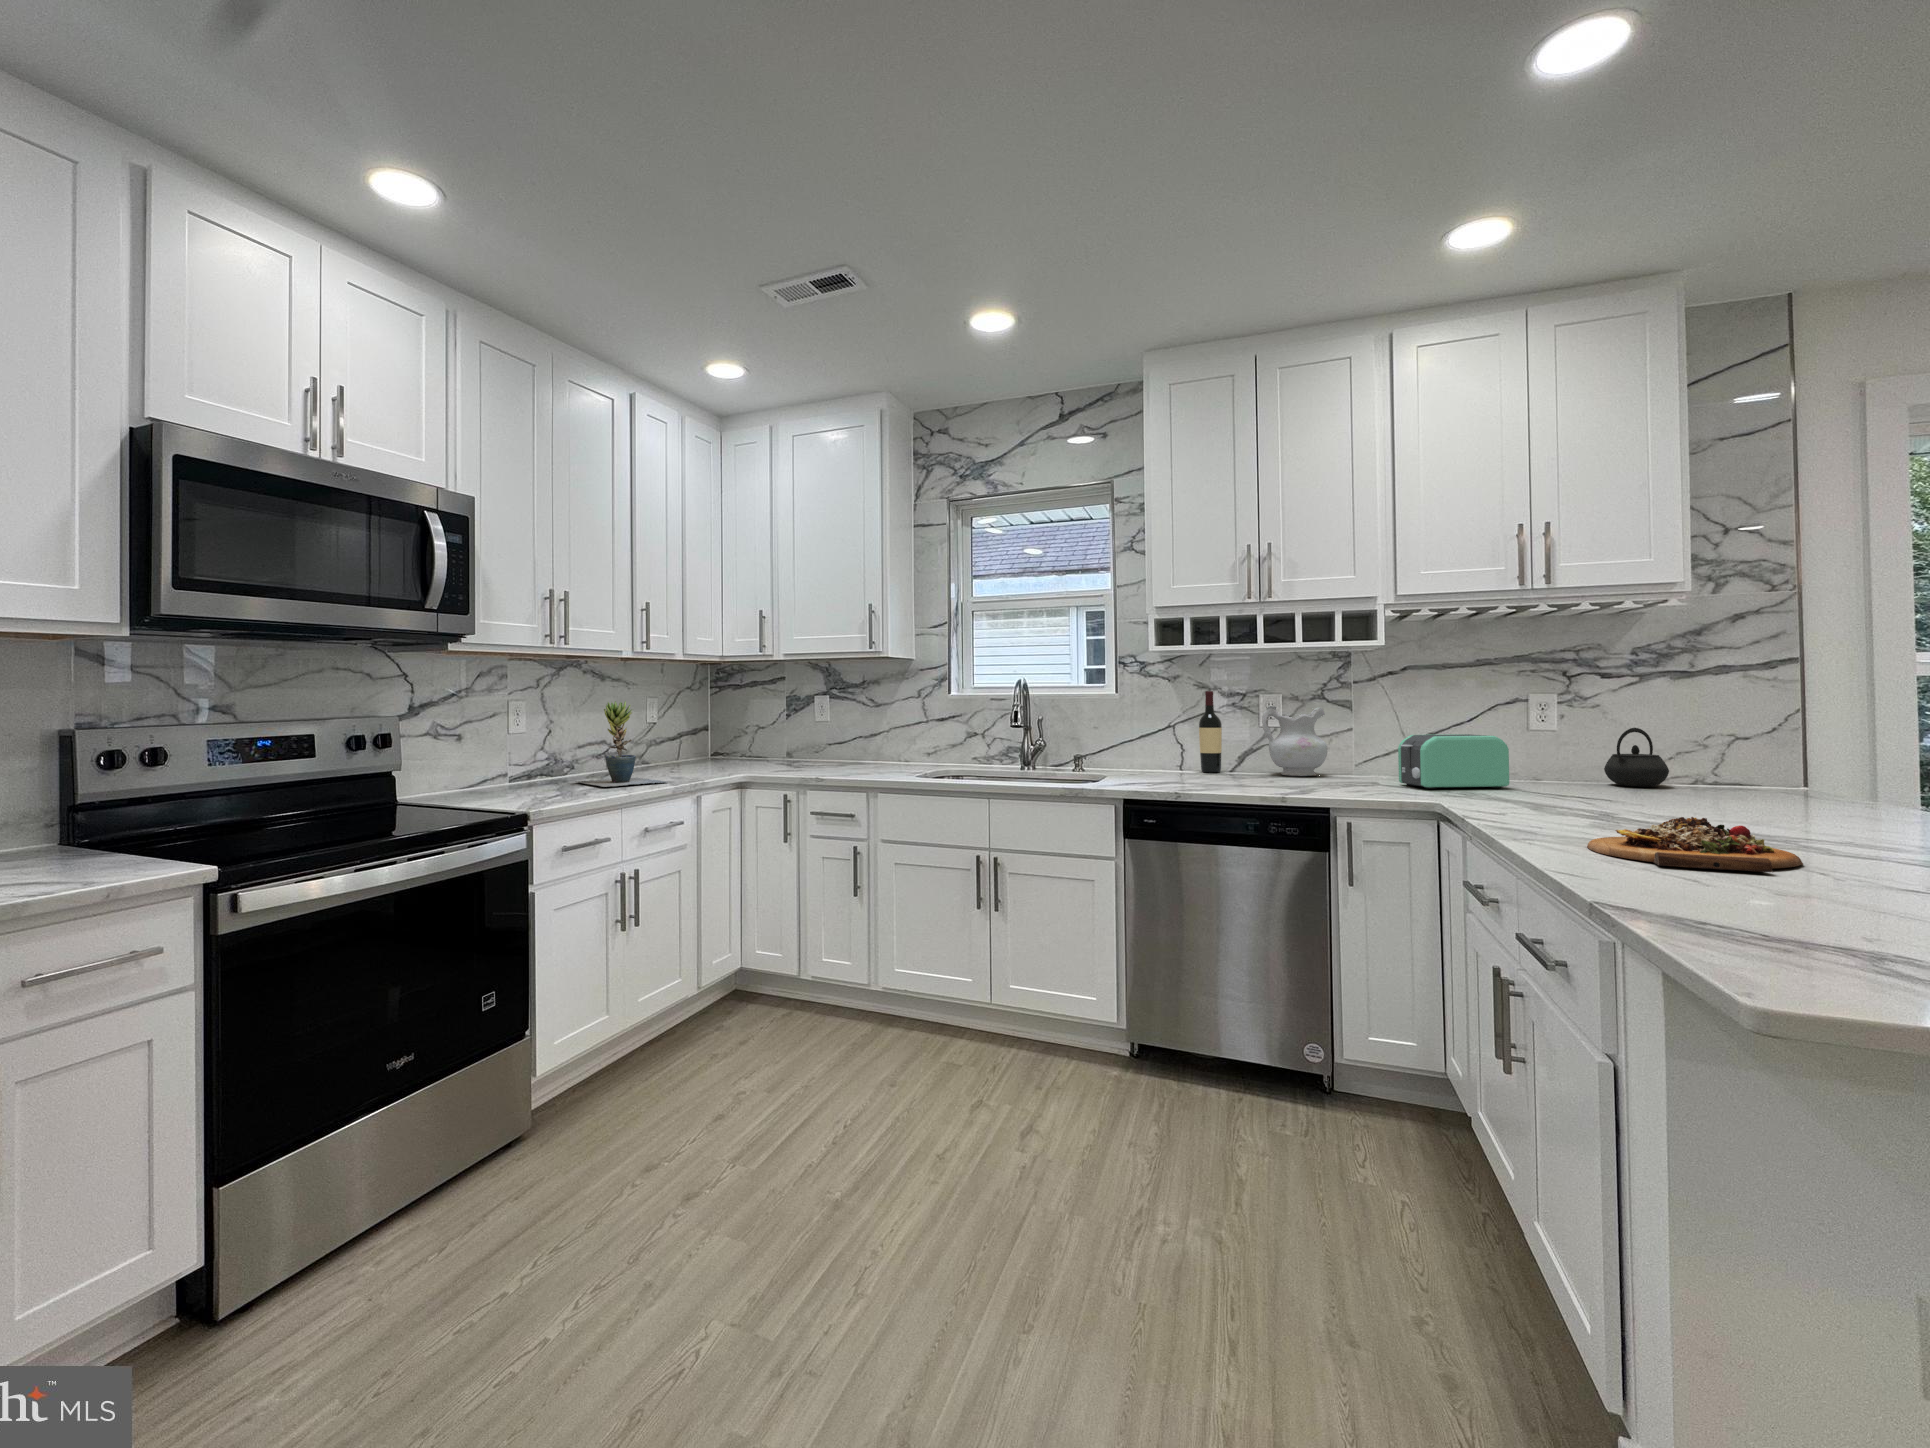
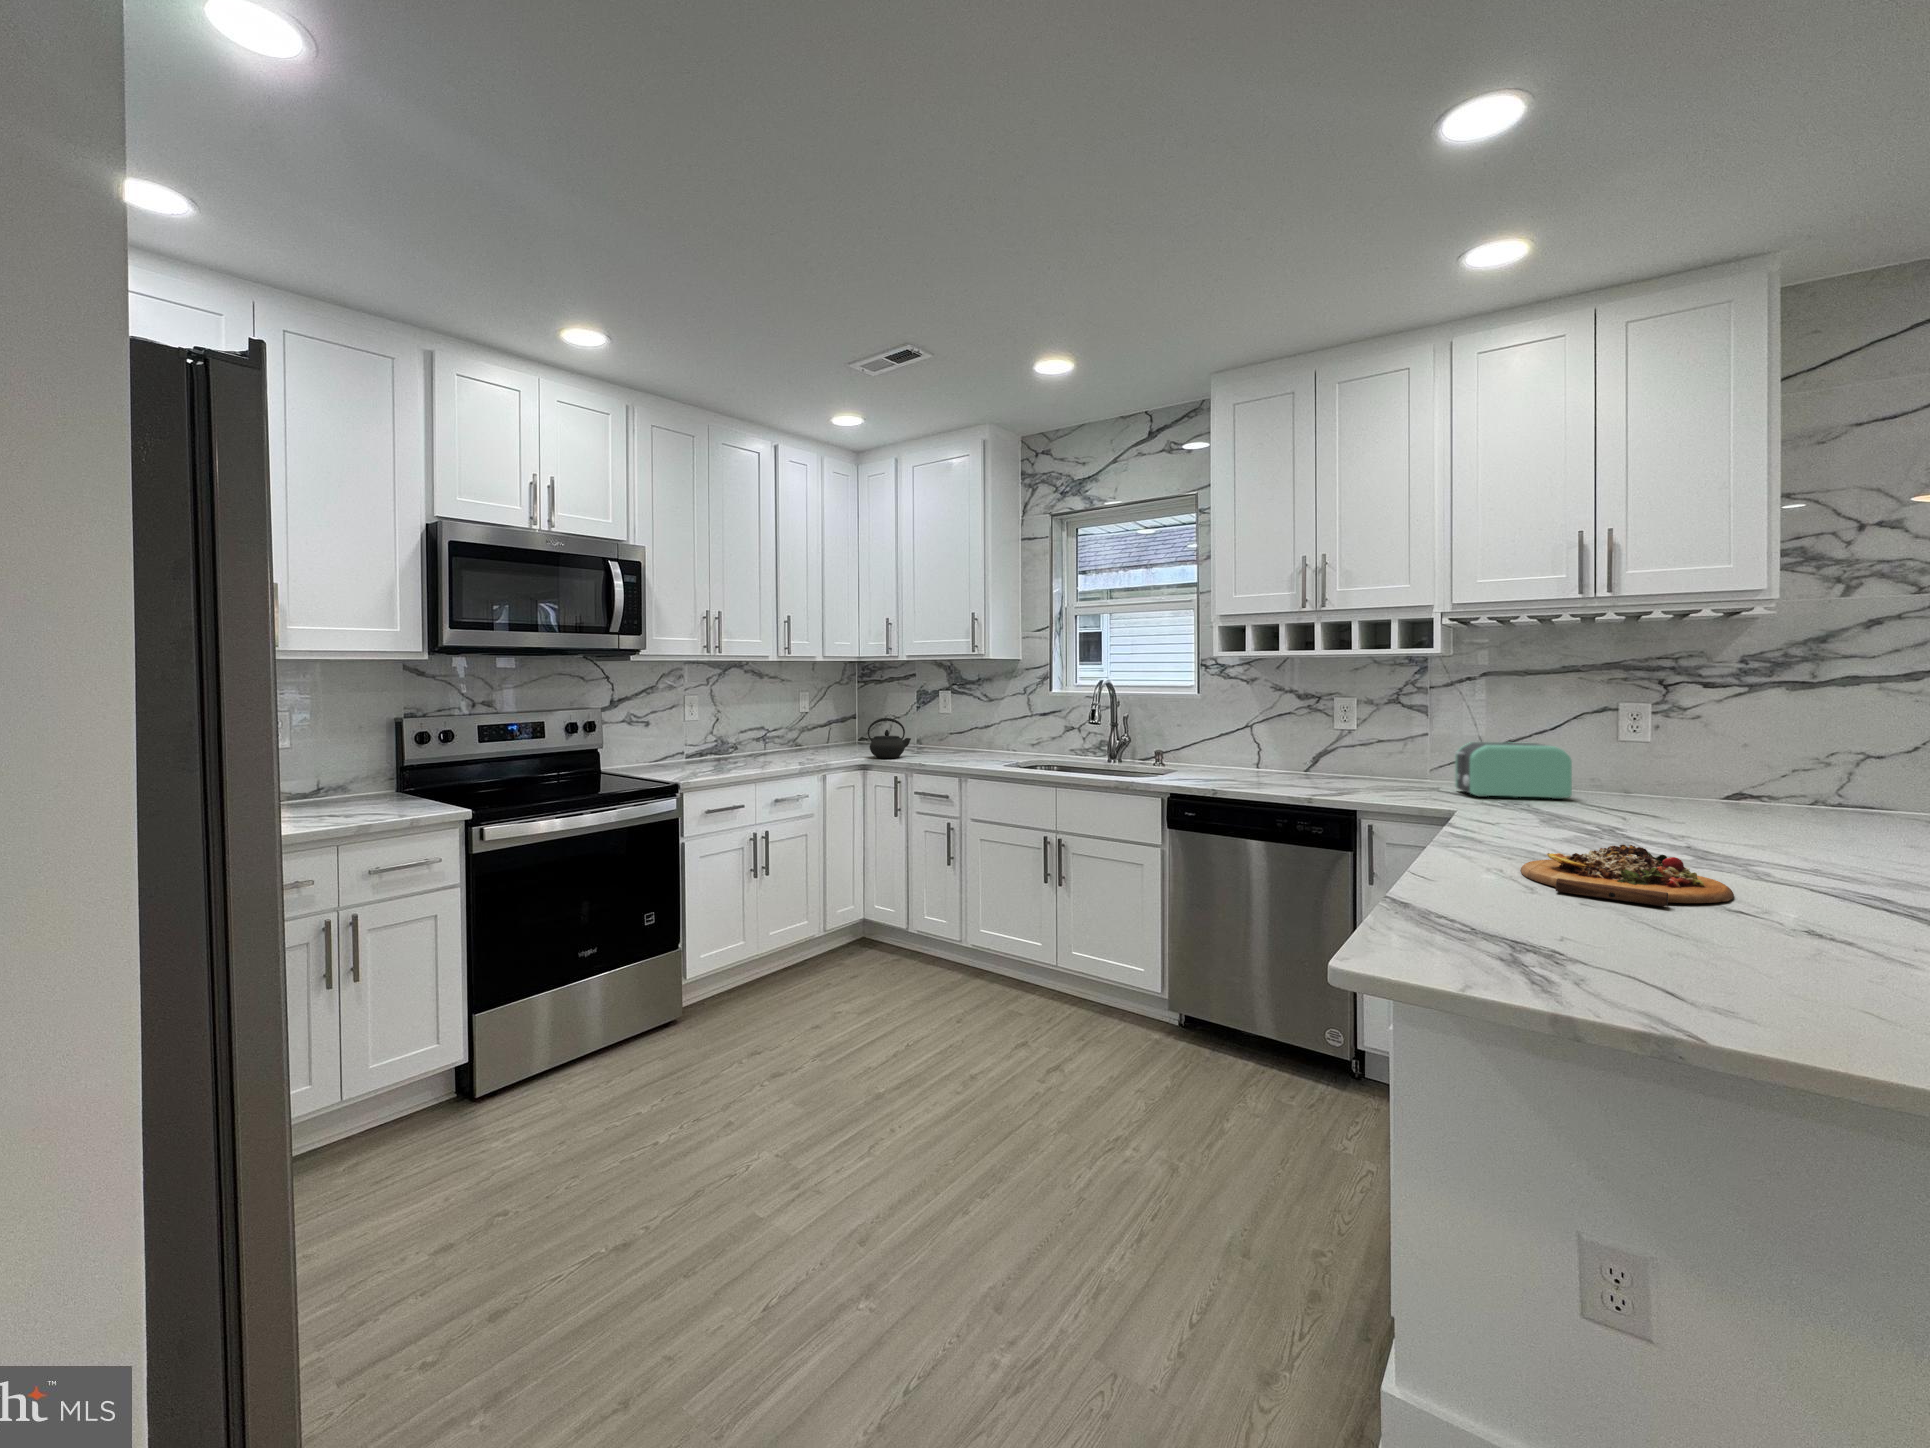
wine bottle: present [1199,691,1222,773] -> none [1273,693,1295,770]
potted plant: present [575,701,666,787] -> none [732,696,801,765]
ceramic pitcher: present [1262,706,1328,776] -> none [1331,708,1399,777]
kettle: present [1604,728,1669,787] -> present [868,718,911,758]

